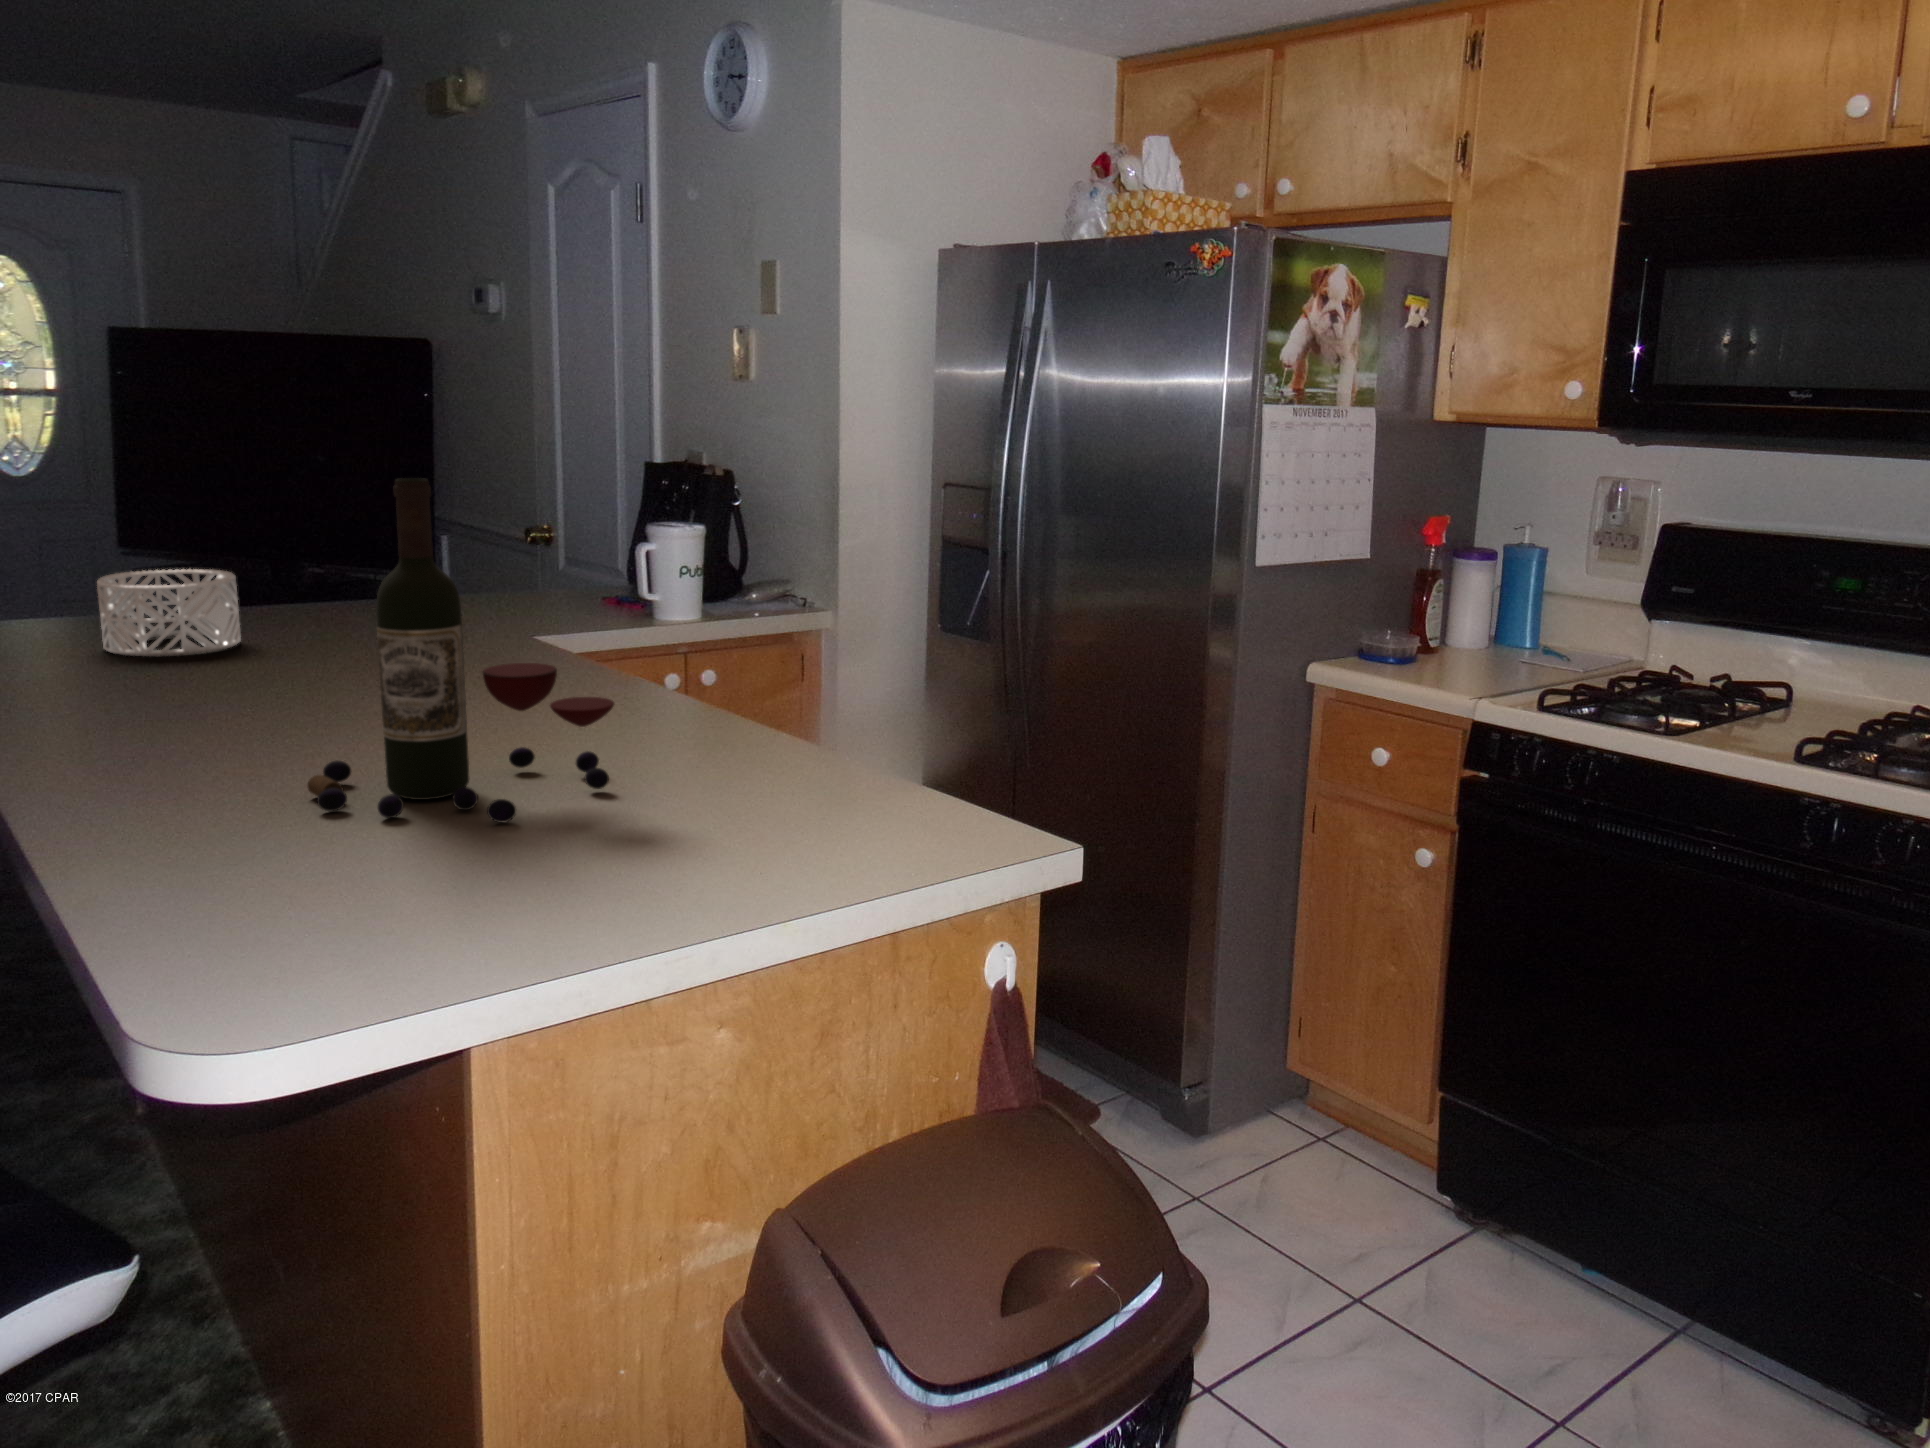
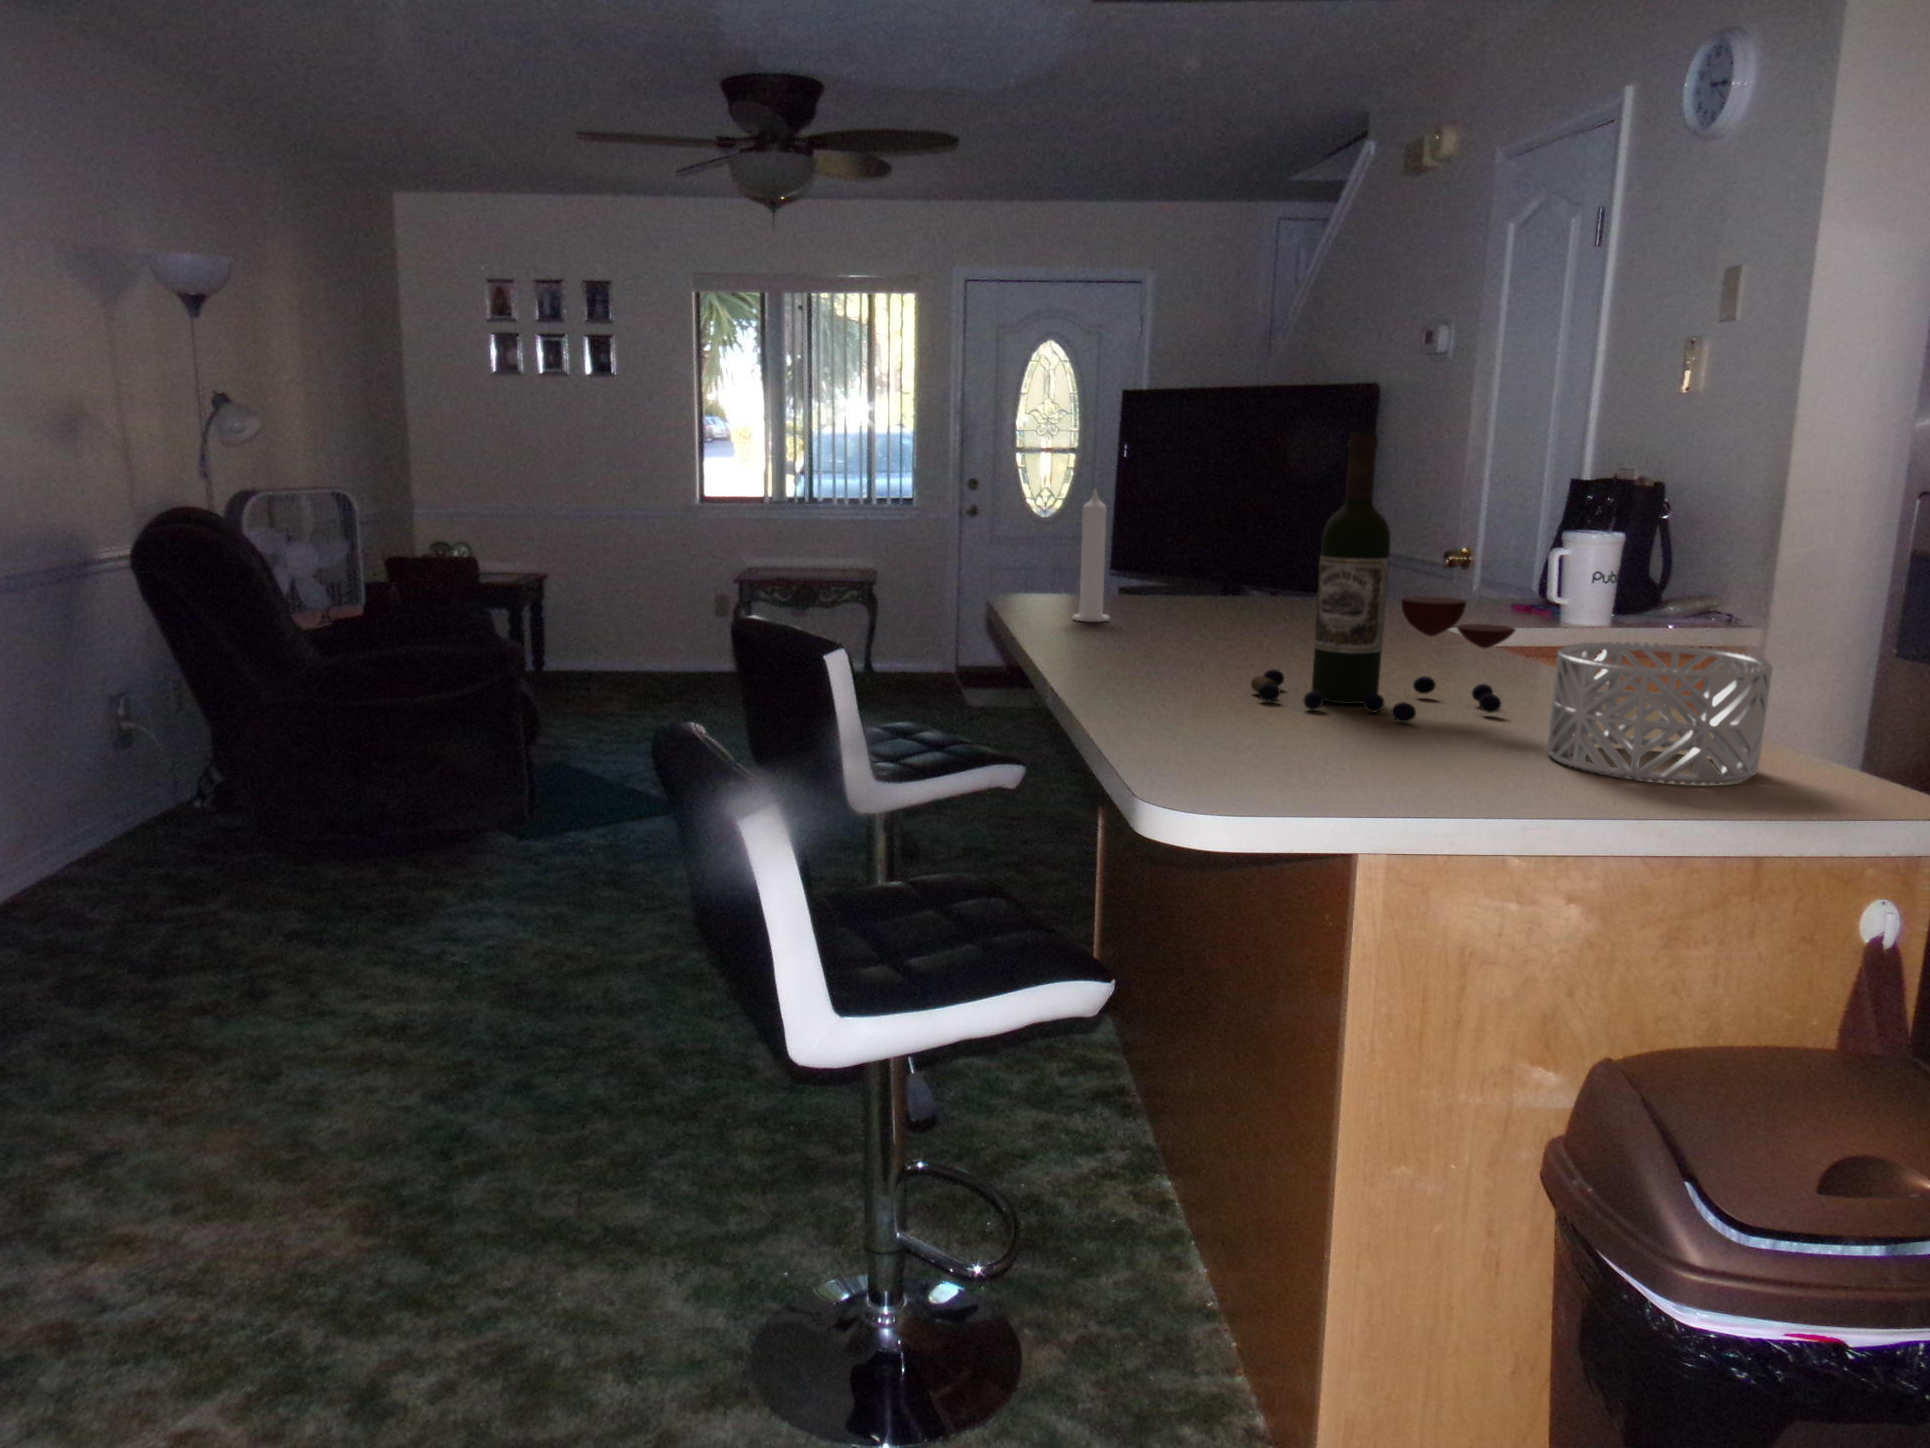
candle: none [44,509,106,684] -> present [1073,489,1109,622]
decorative bowl: present [97,569,241,656] -> present [1547,642,1773,785]

